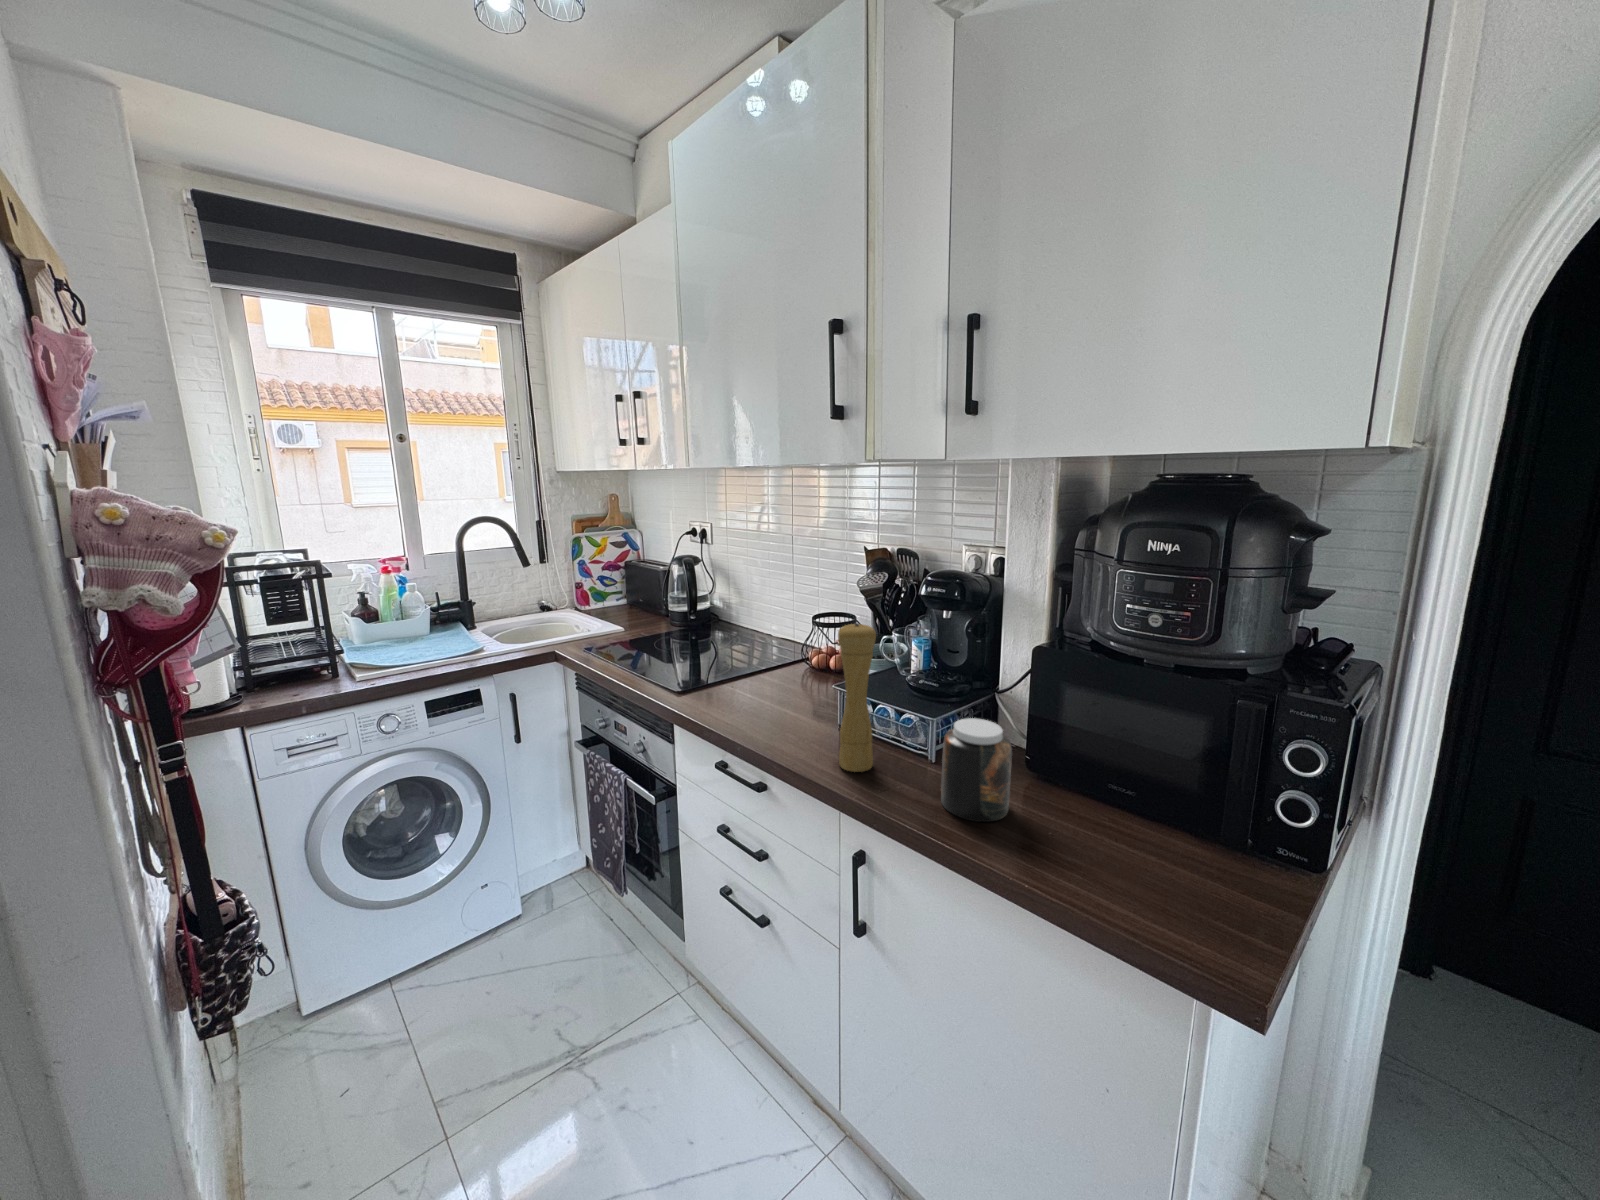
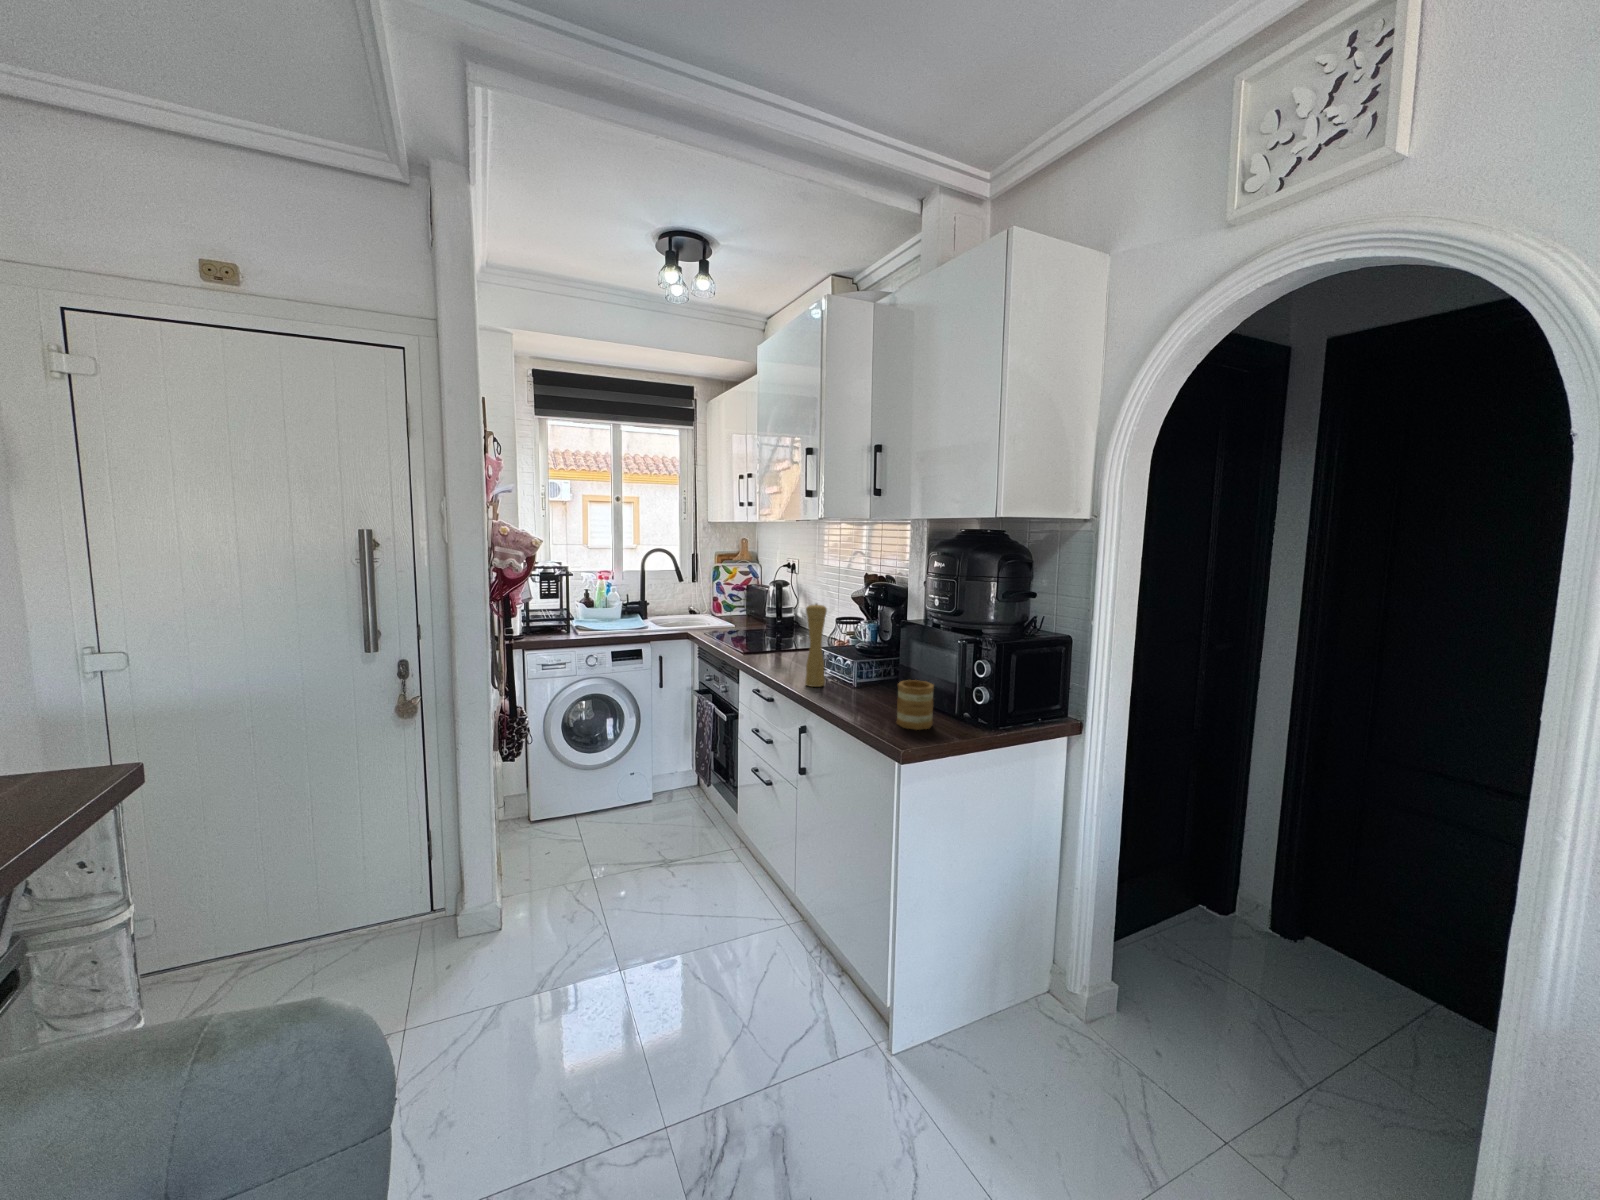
jar: present [941,718,1012,822] -> none [843,655,878,706]
mug: none [1092,774,1189,889] -> present [897,680,934,730]

